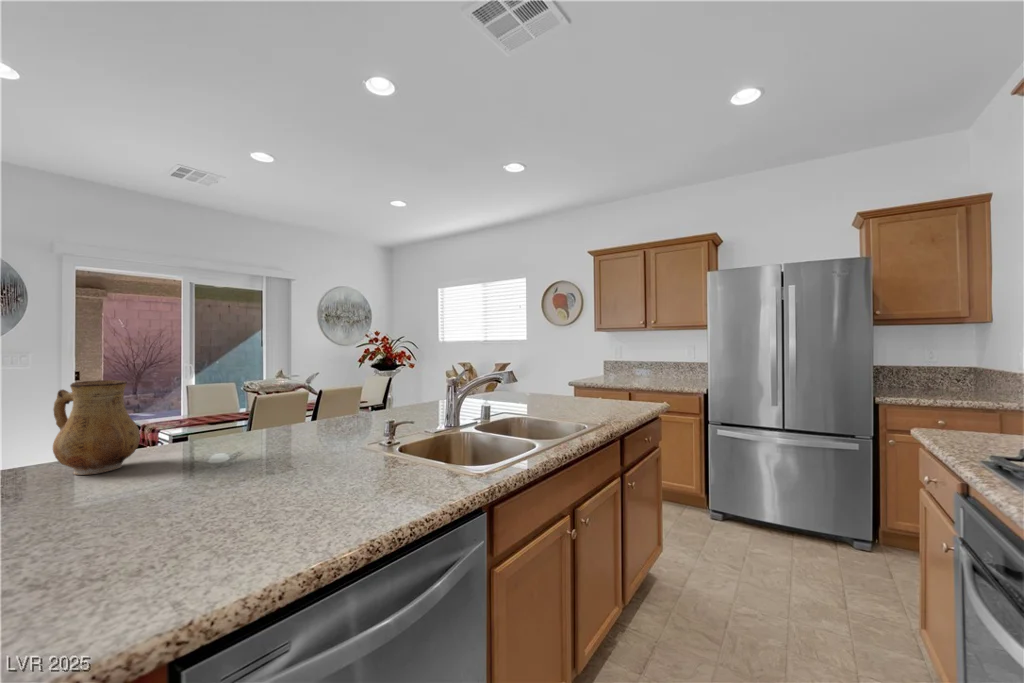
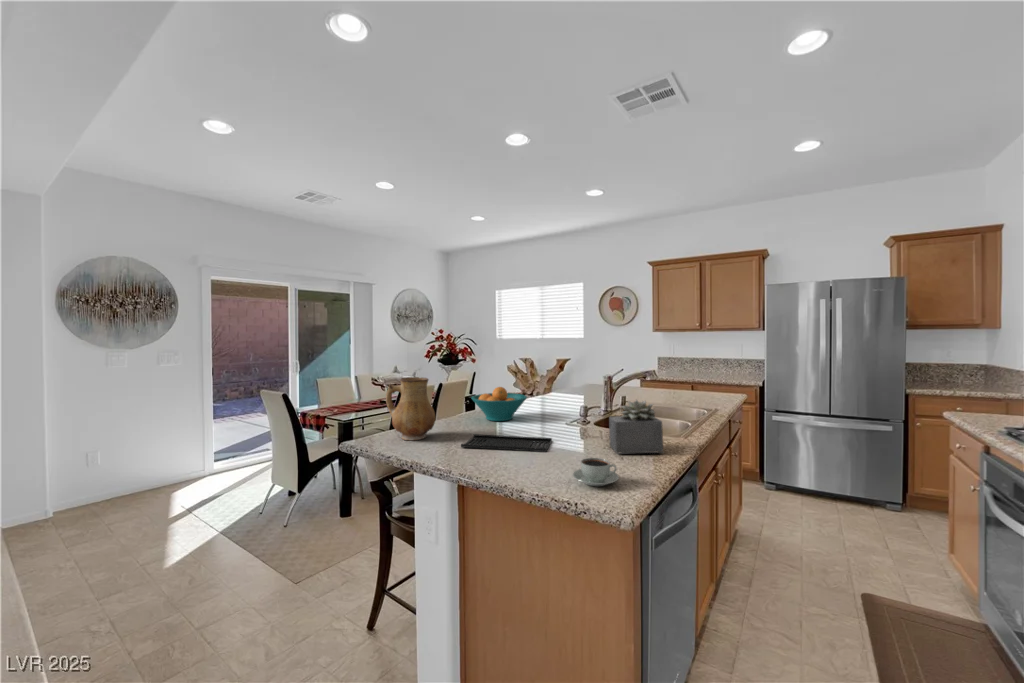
fruit bowl: none [242,394,329,442] -> present [472,387,527,421]
succulent plant: none [321,413,415,504] -> present [609,400,663,453]
tray: none [117,465,281,499] -> present [461,434,552,452]
coffee cup: none [97,526,212,590] -> present [573,458,619,486]

